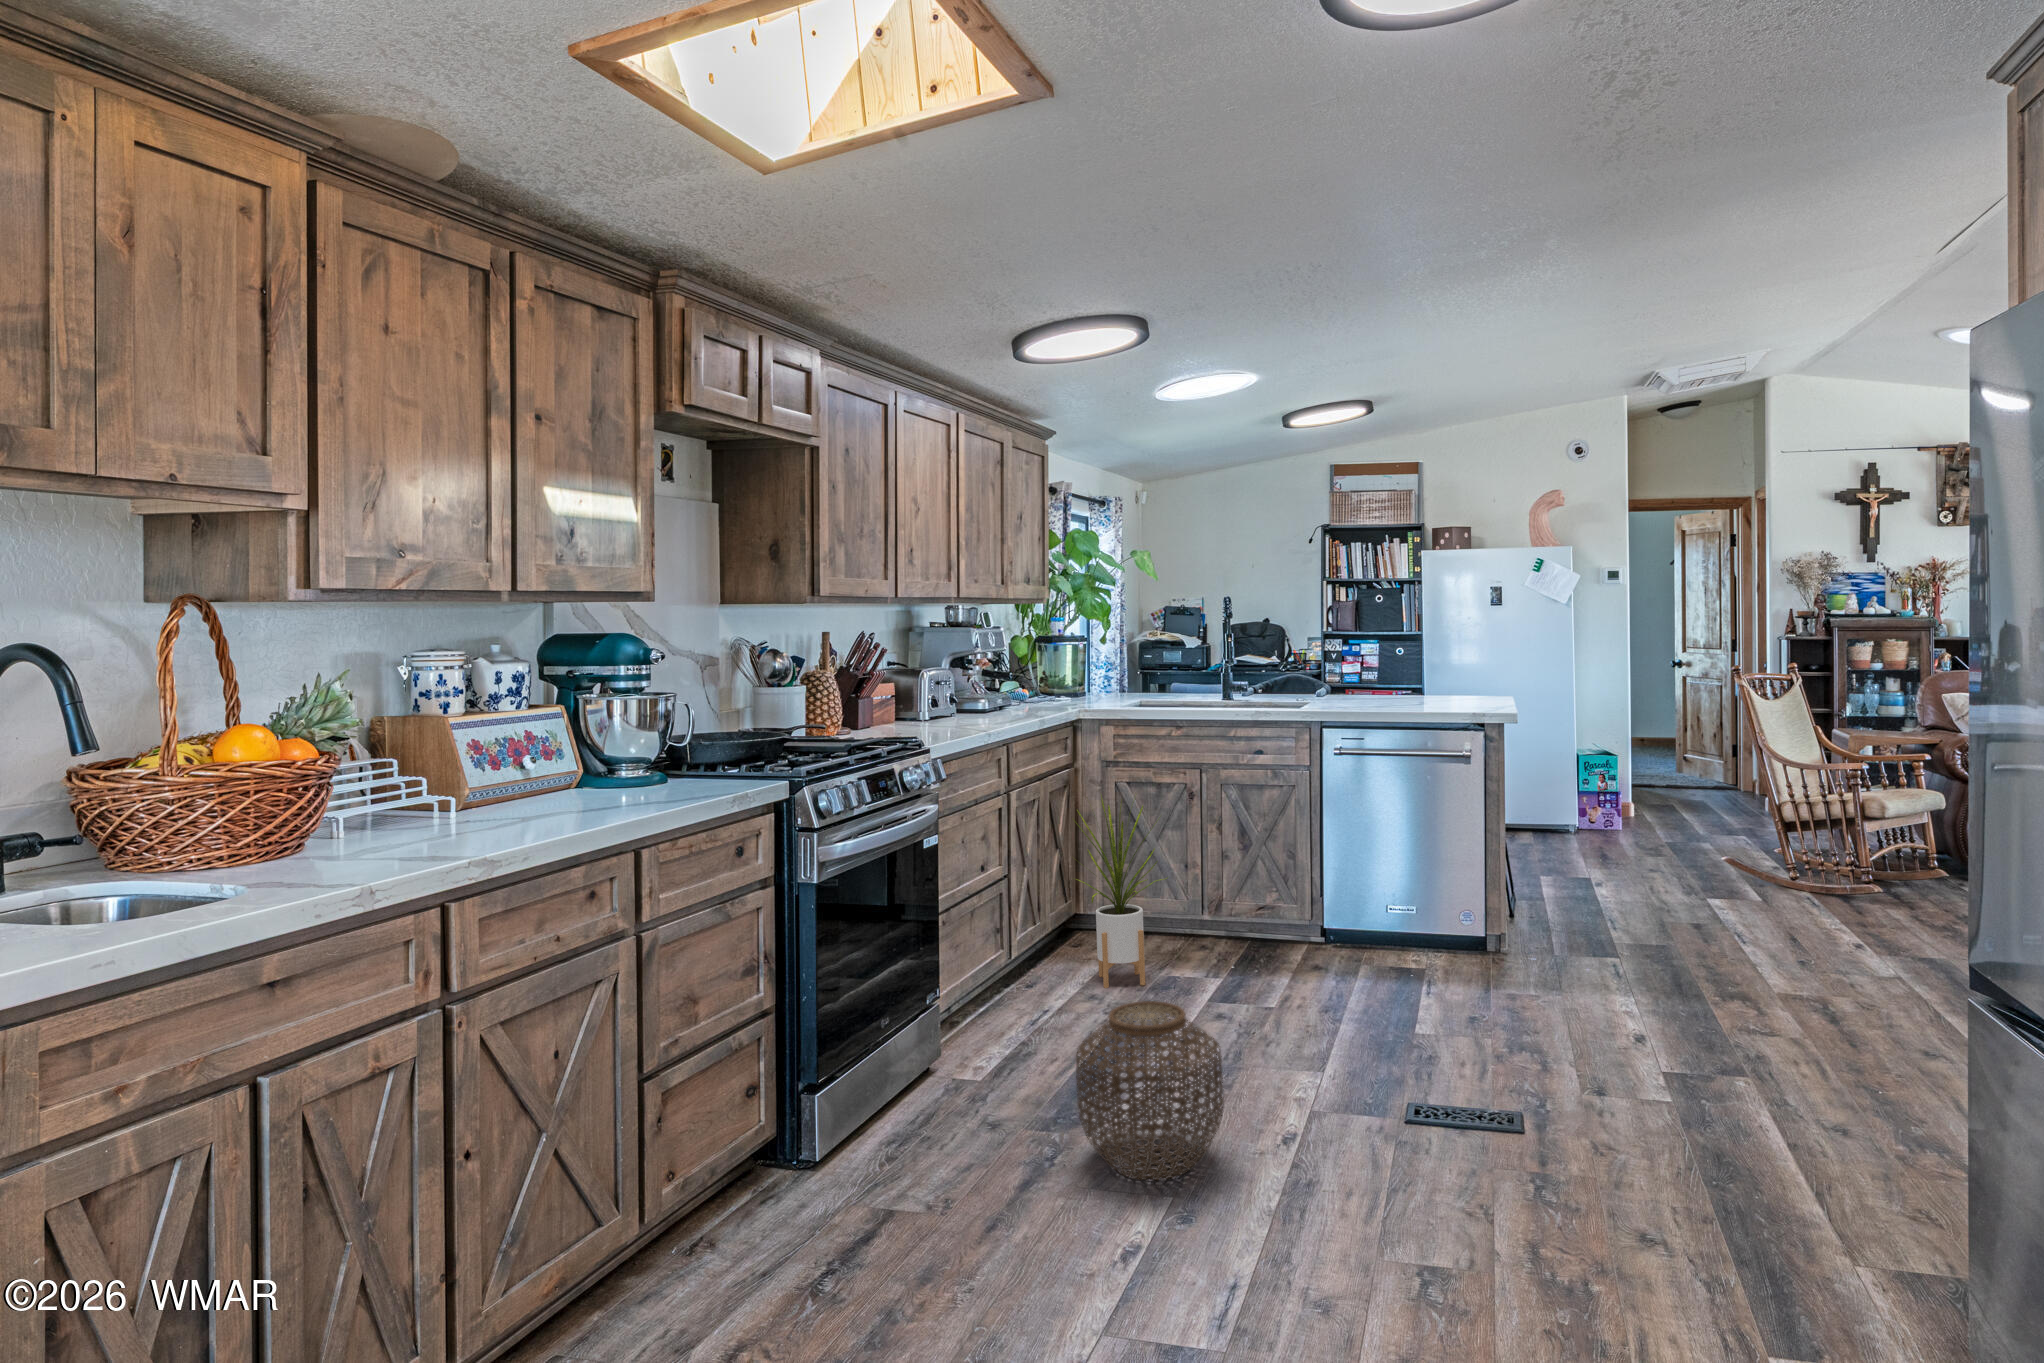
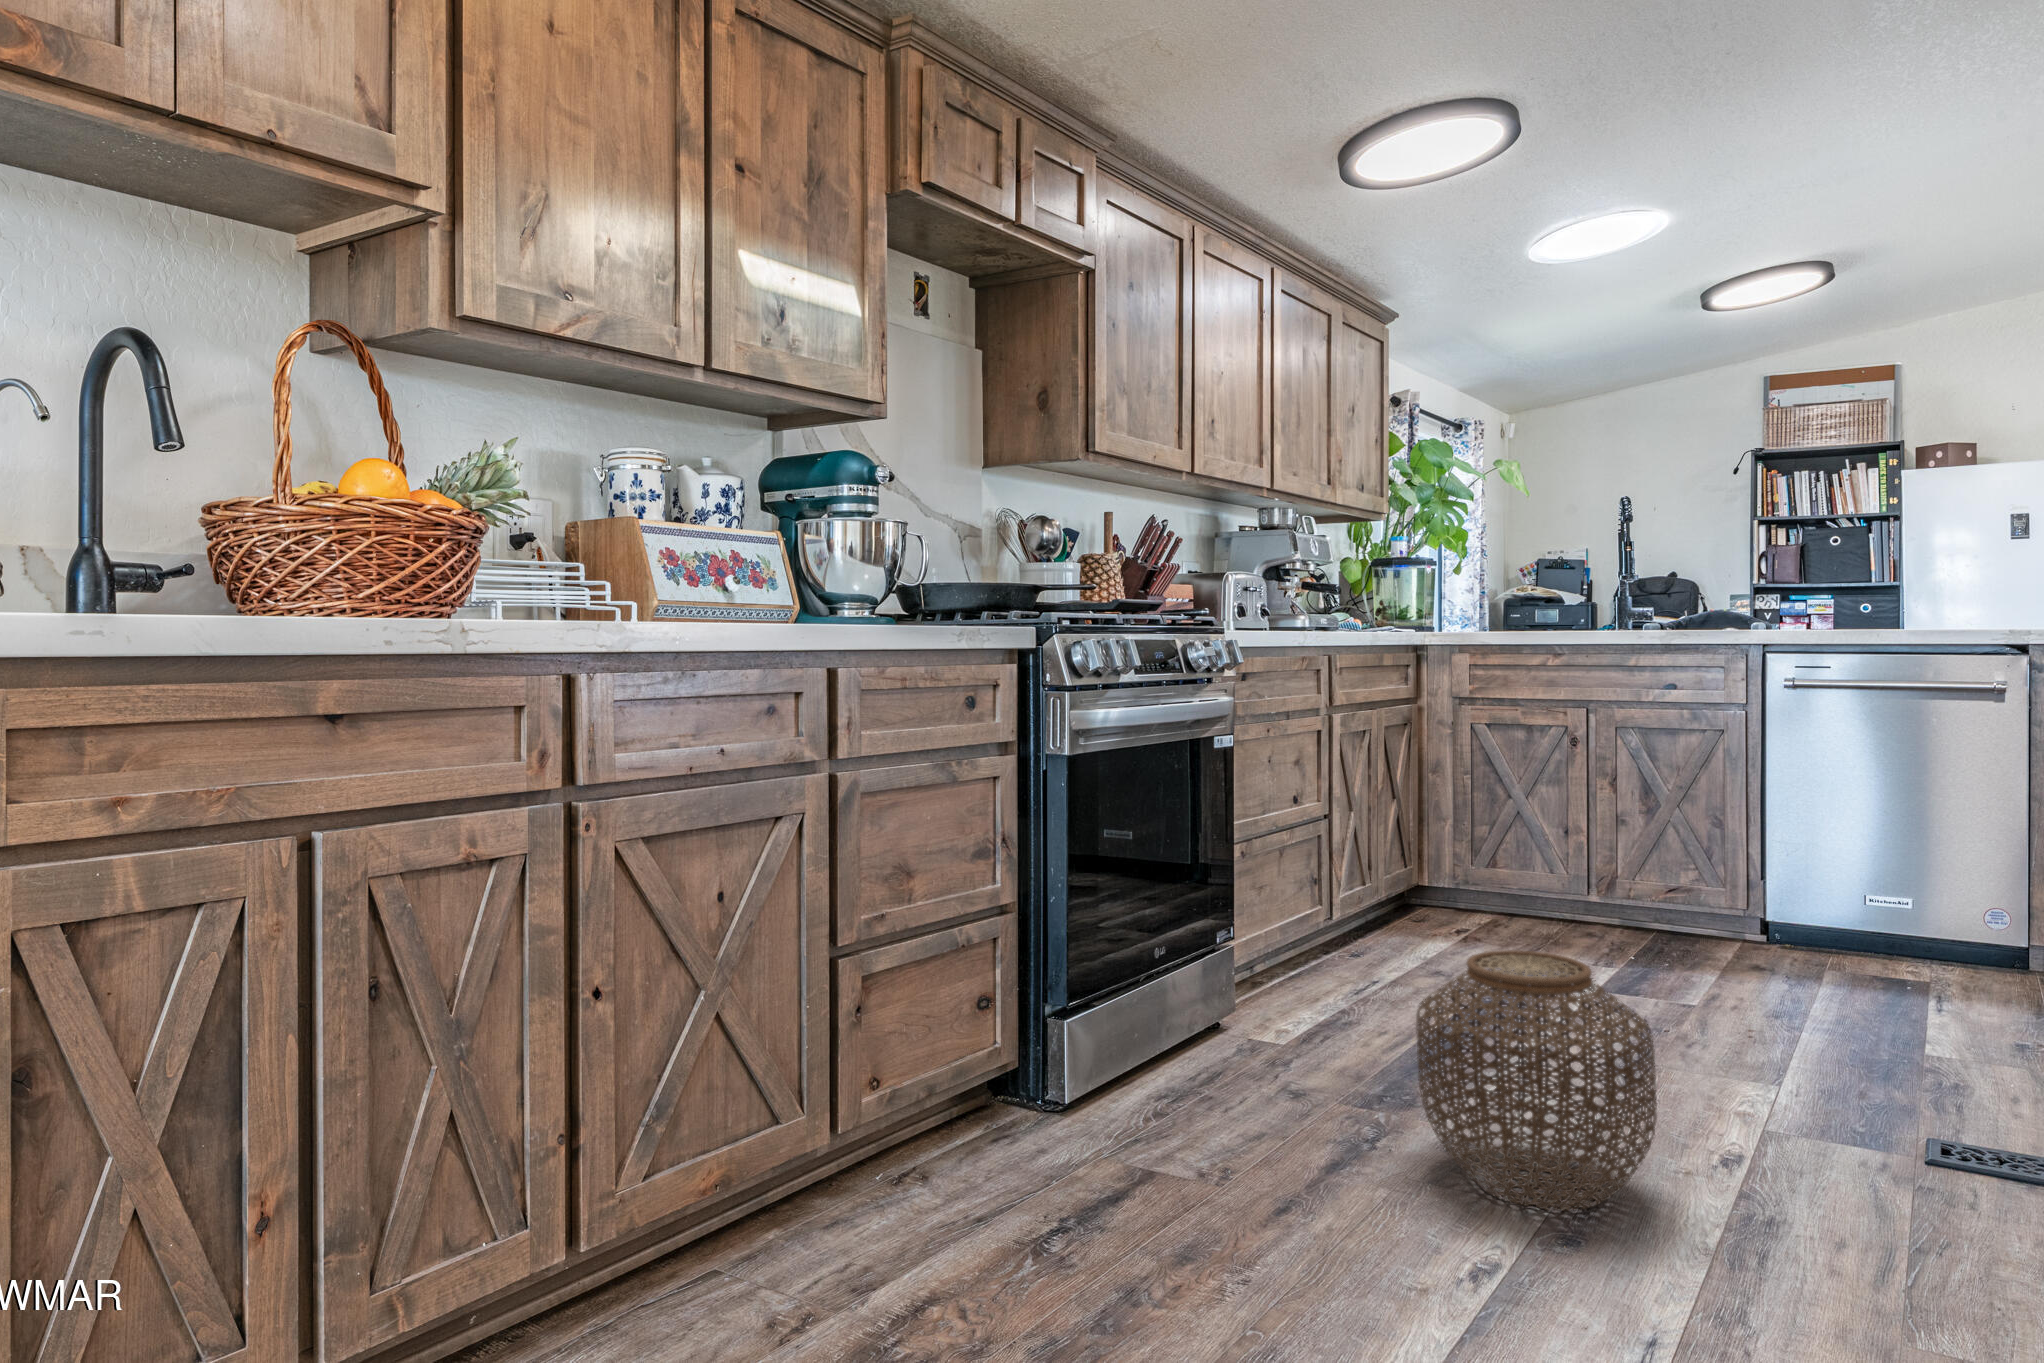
house plant: present [1074,796,1168,988] -> none [1394,719,1547,970]

